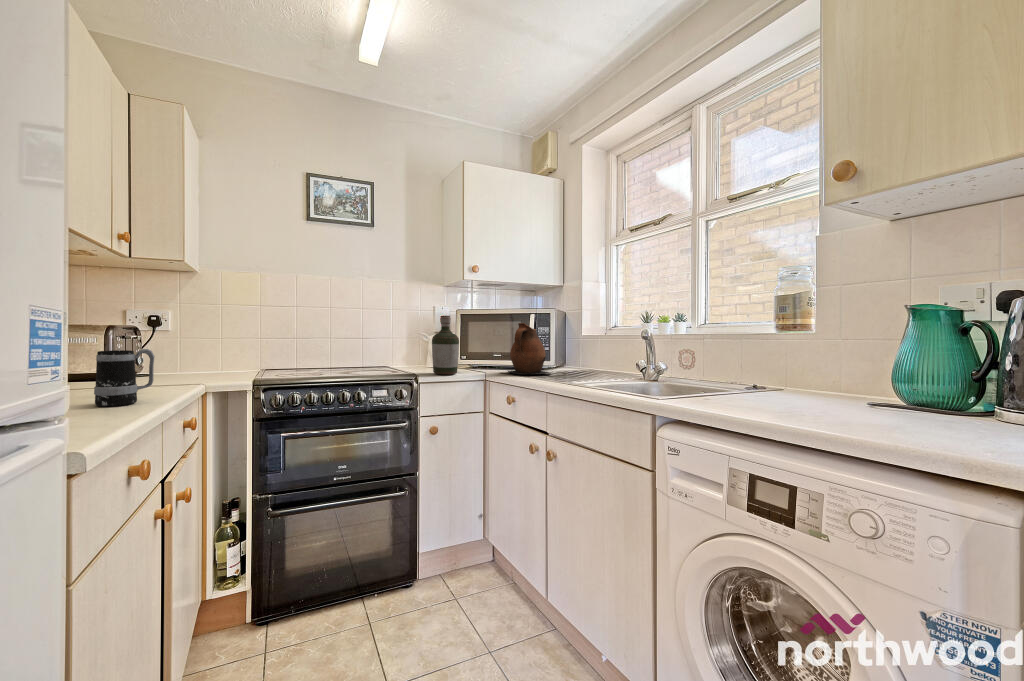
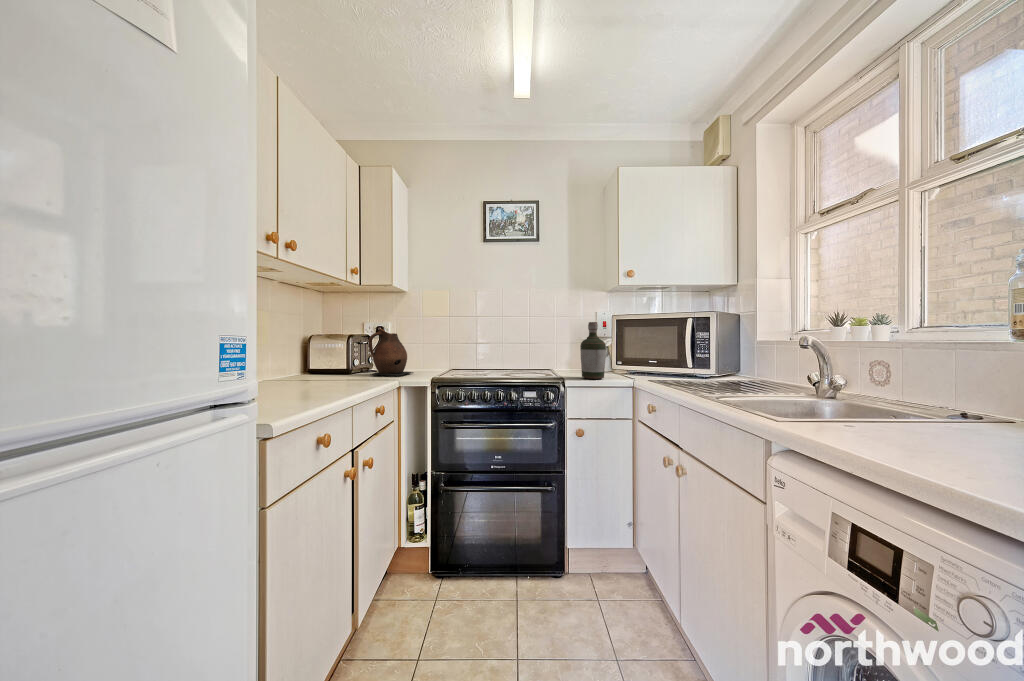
ceramic pitcher: present [508,323,551,374] -> present [368,328,413,376]
mug: present [94,349,154,407] -> none [318,351,355,392]

